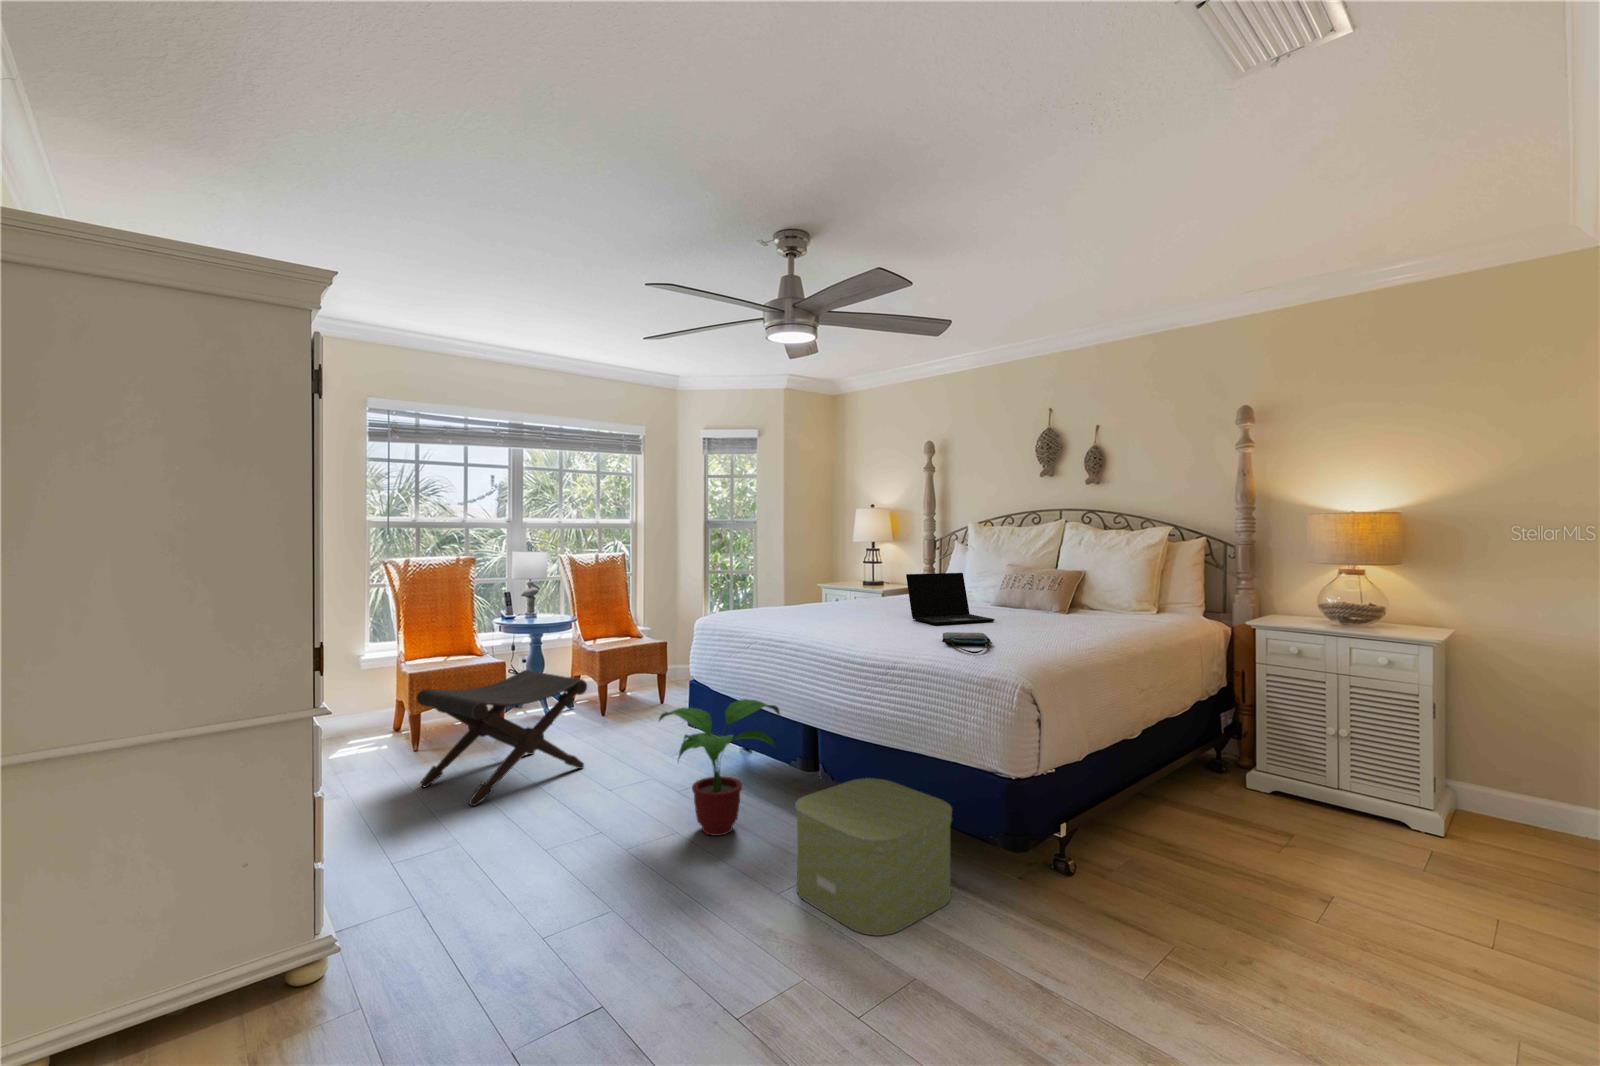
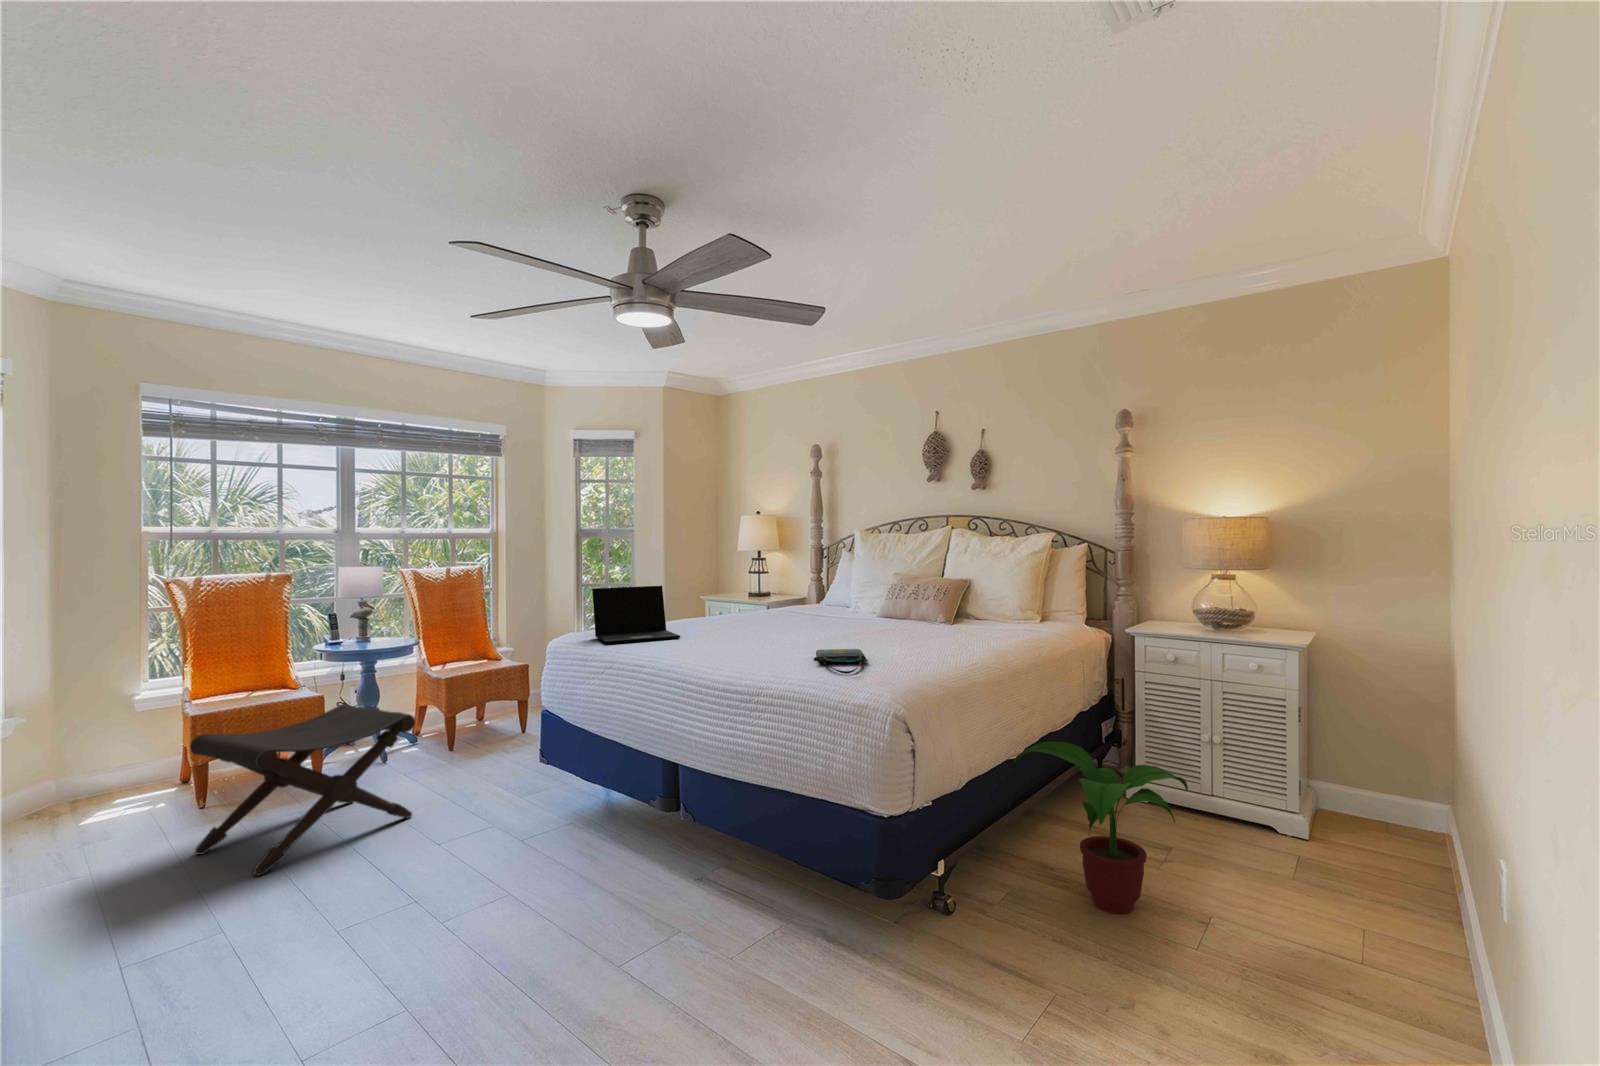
laptop: present [906,573,994,625] -> present [592,586,680,644]
potted plant: present [659,699,780,836] -> present [1013,741,1188,913]
storage box: present [795,778,952,935] -> none [639,819,819,1010]

